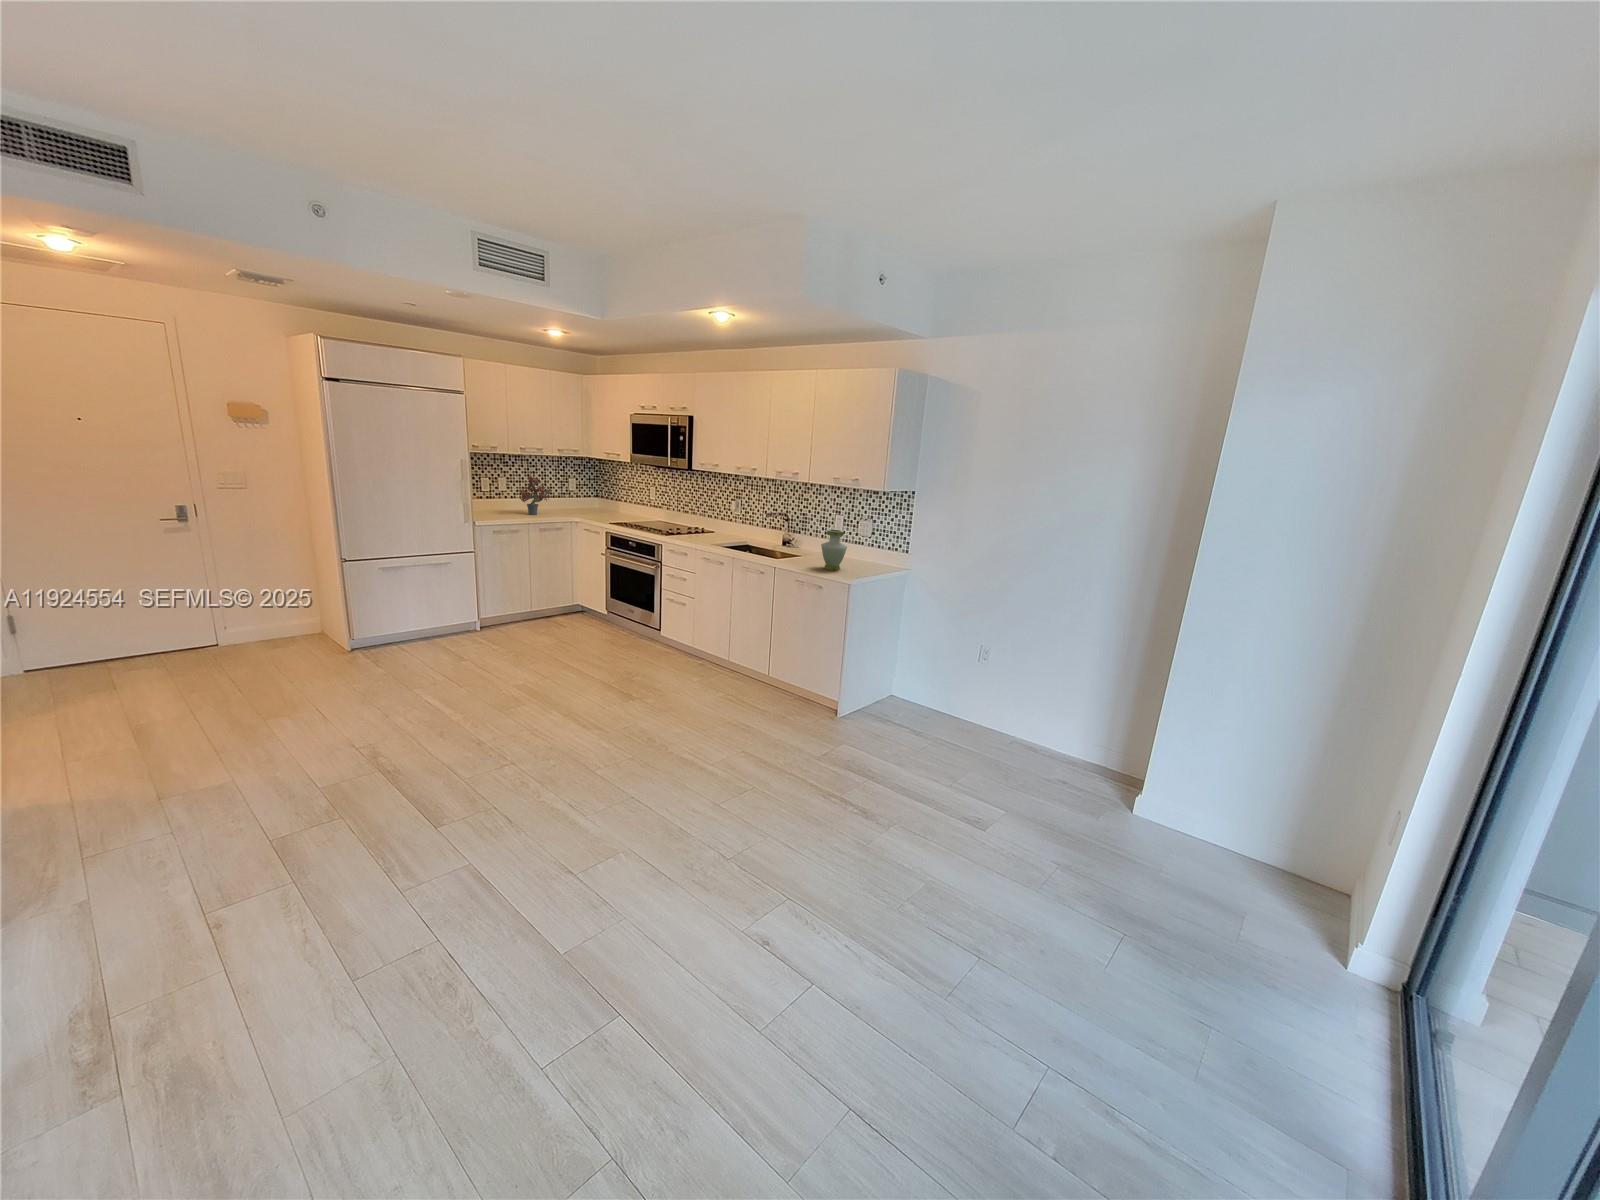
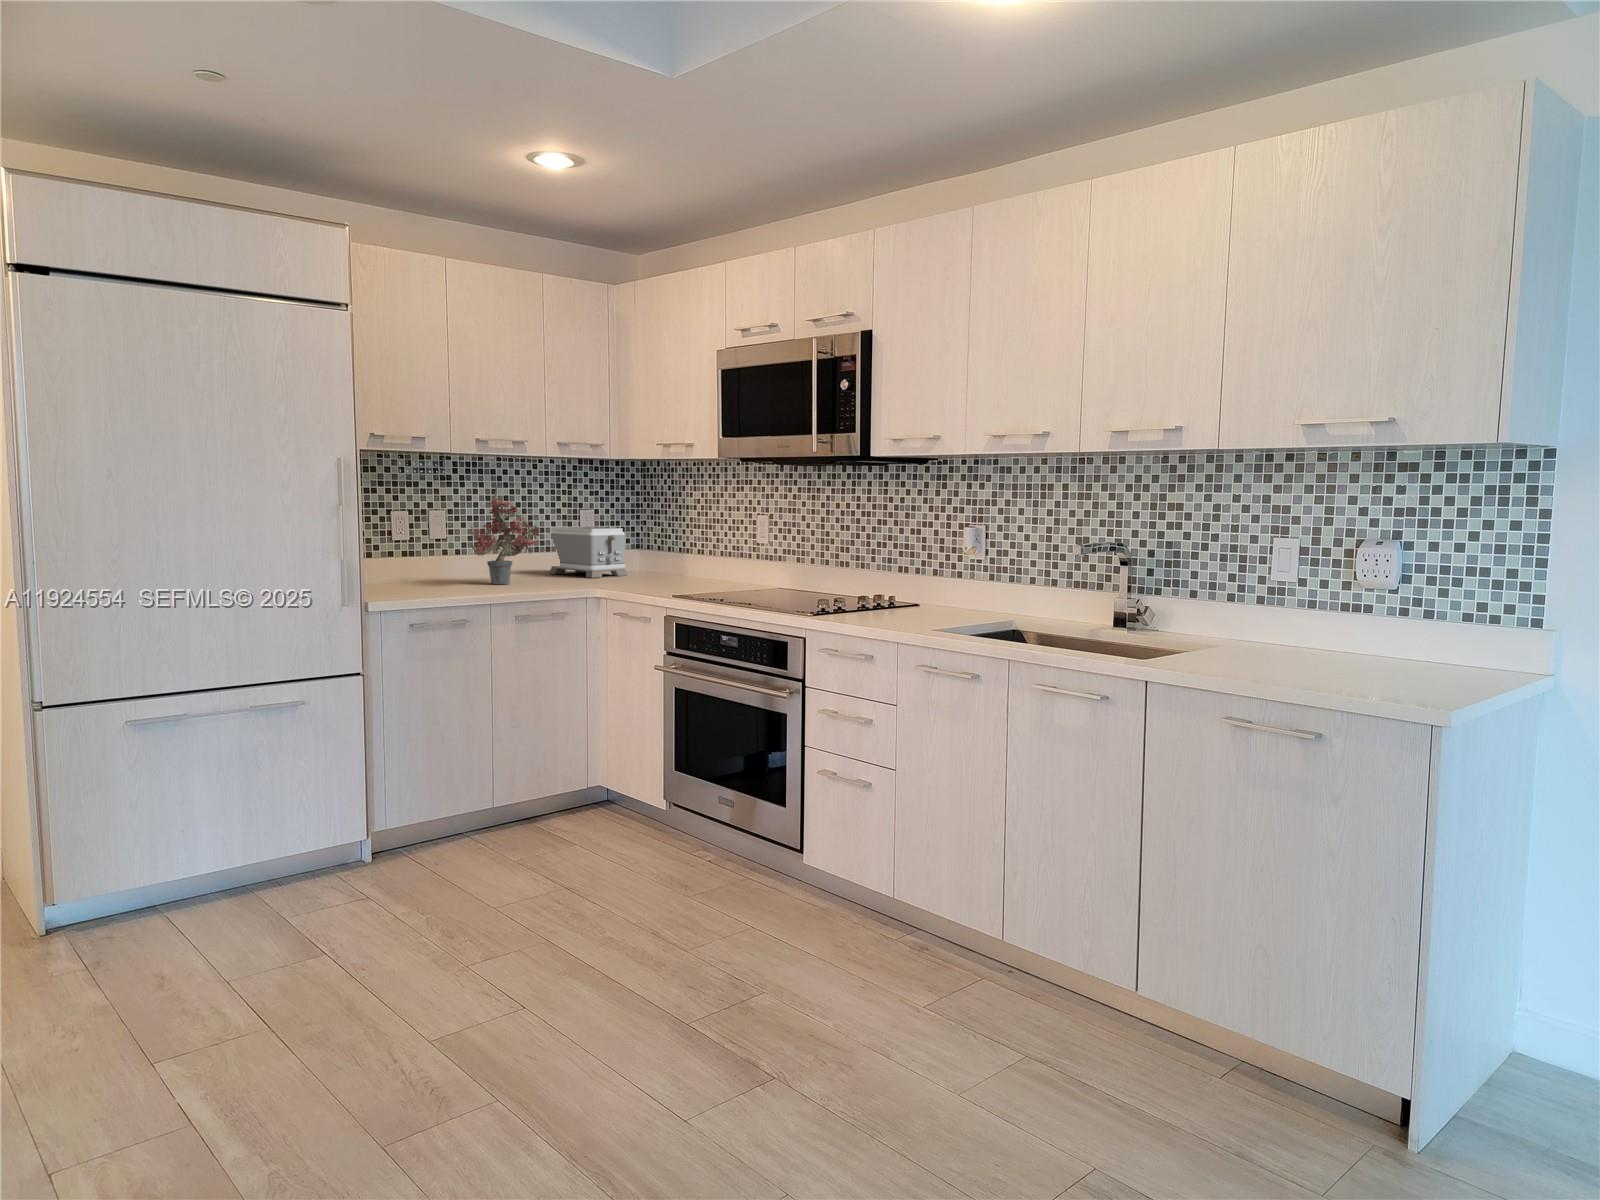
toaster: none [555,487,592,512] -> present [549,527,628,578]
vase: present [821,529,847,570] -> none [1341,551,1440,678]

